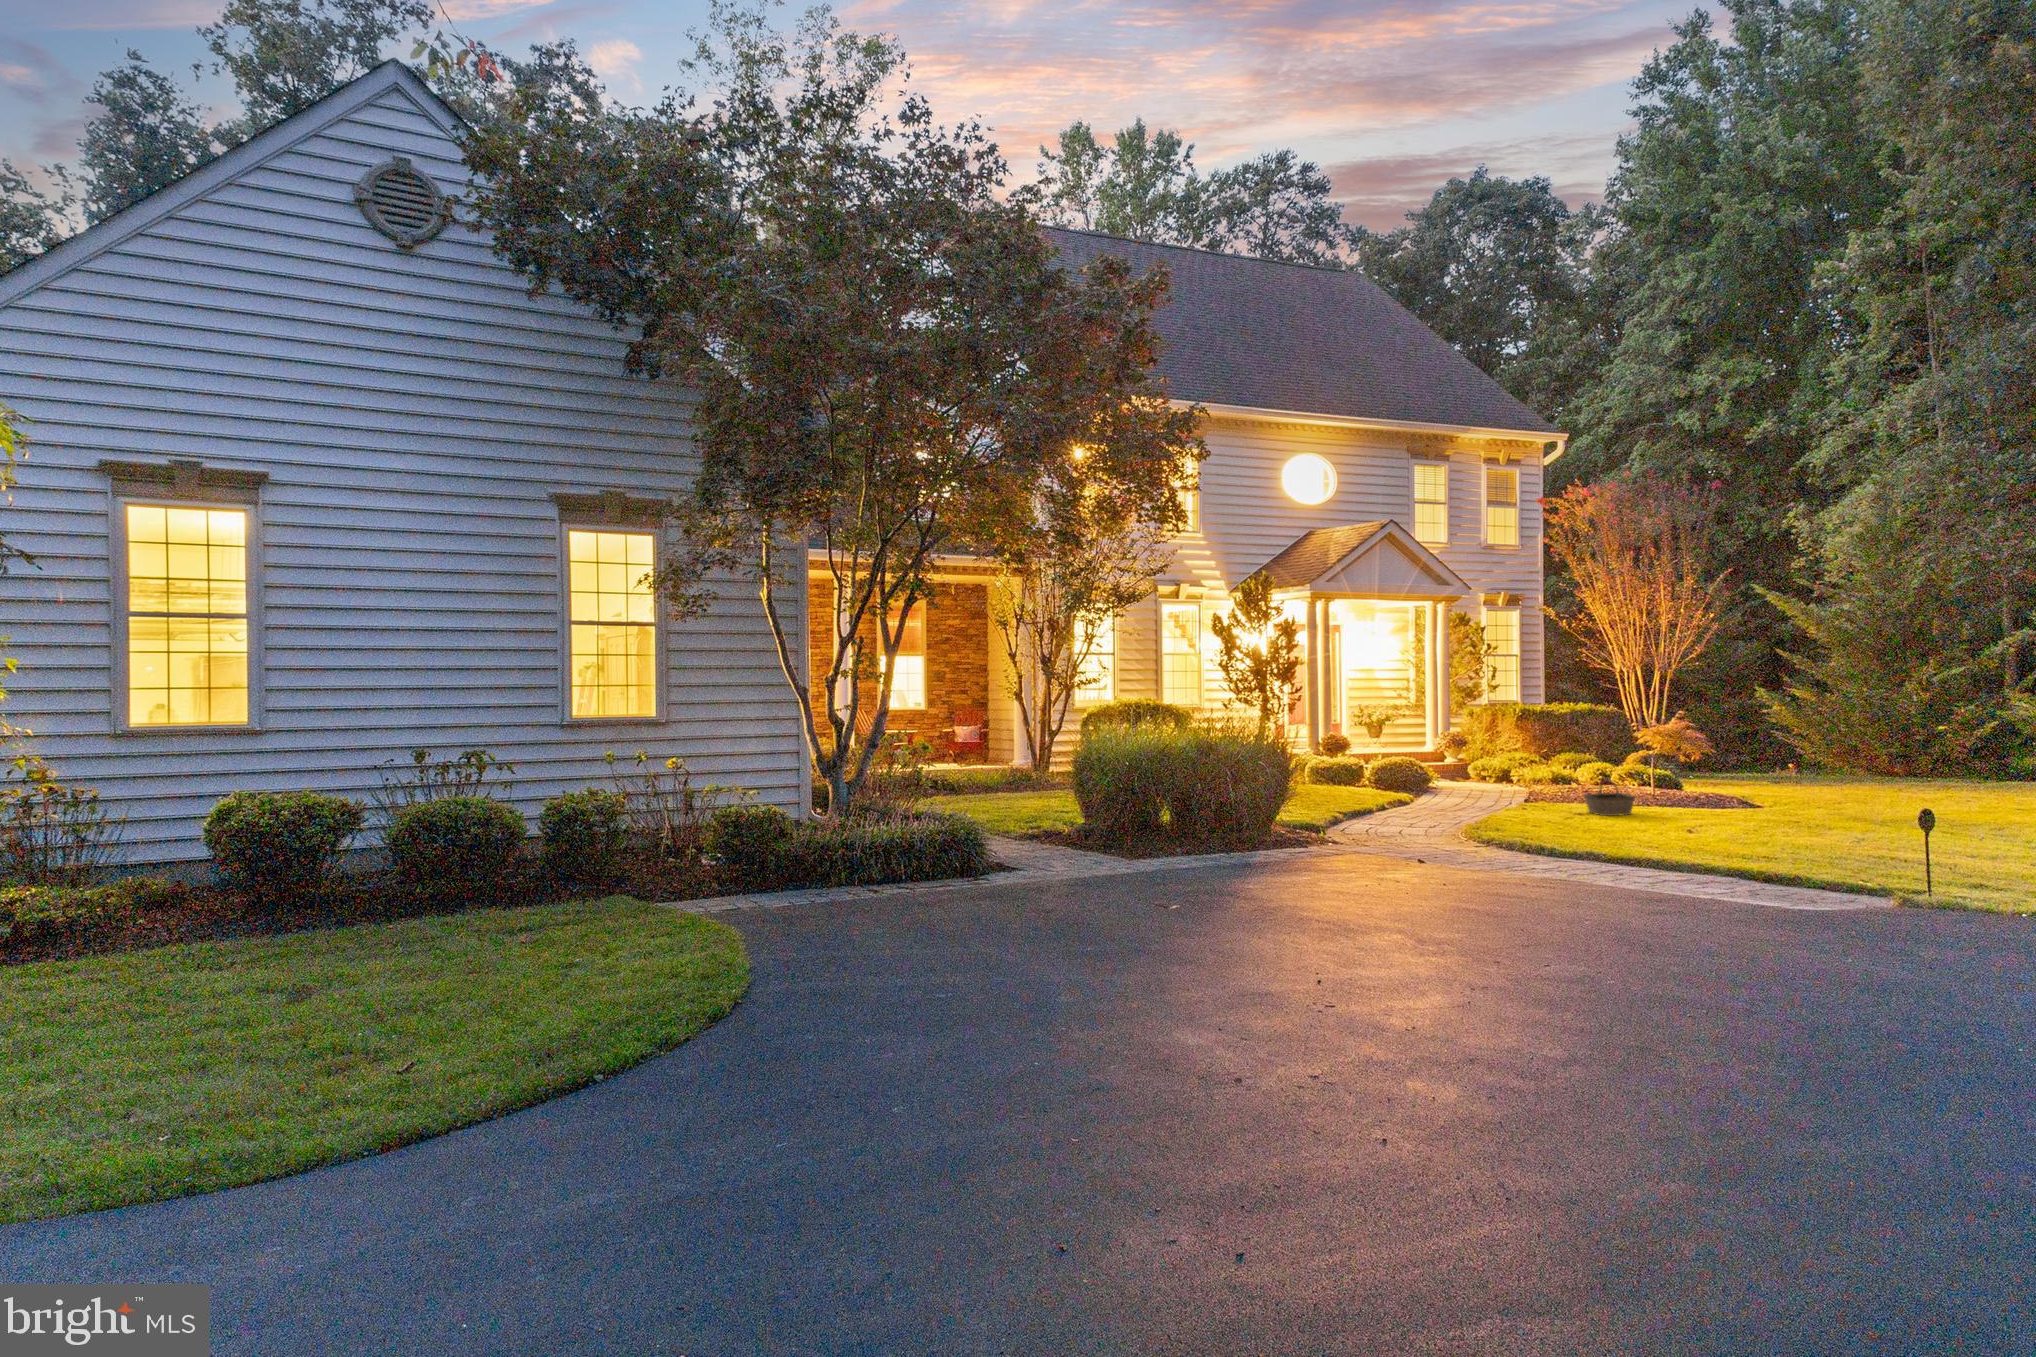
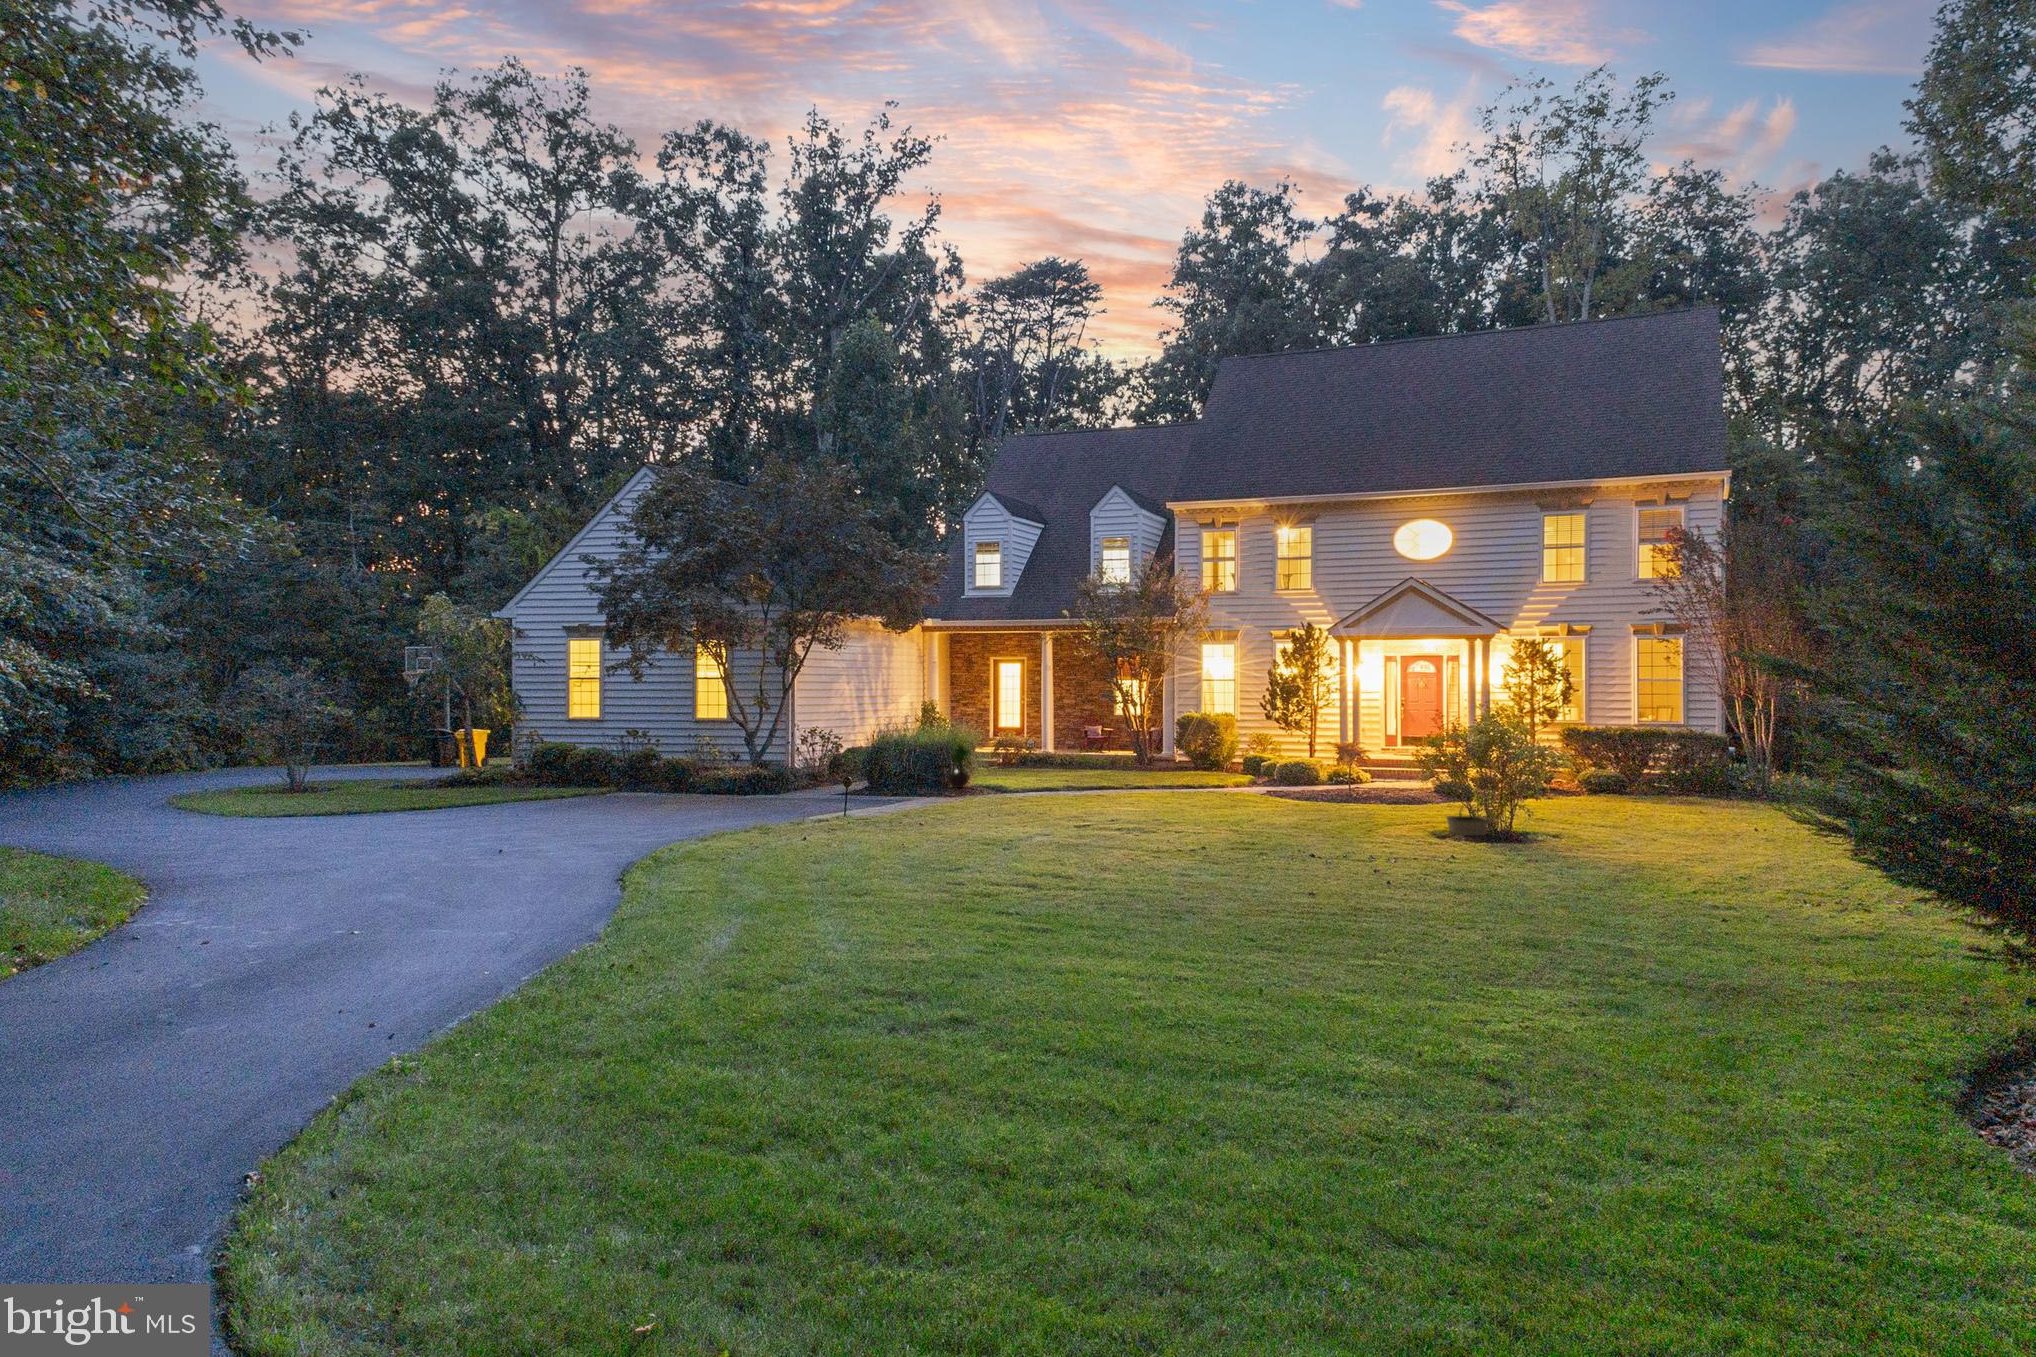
potted tree: none [1013,730,1042,782] -> present [948,746,971,788]

